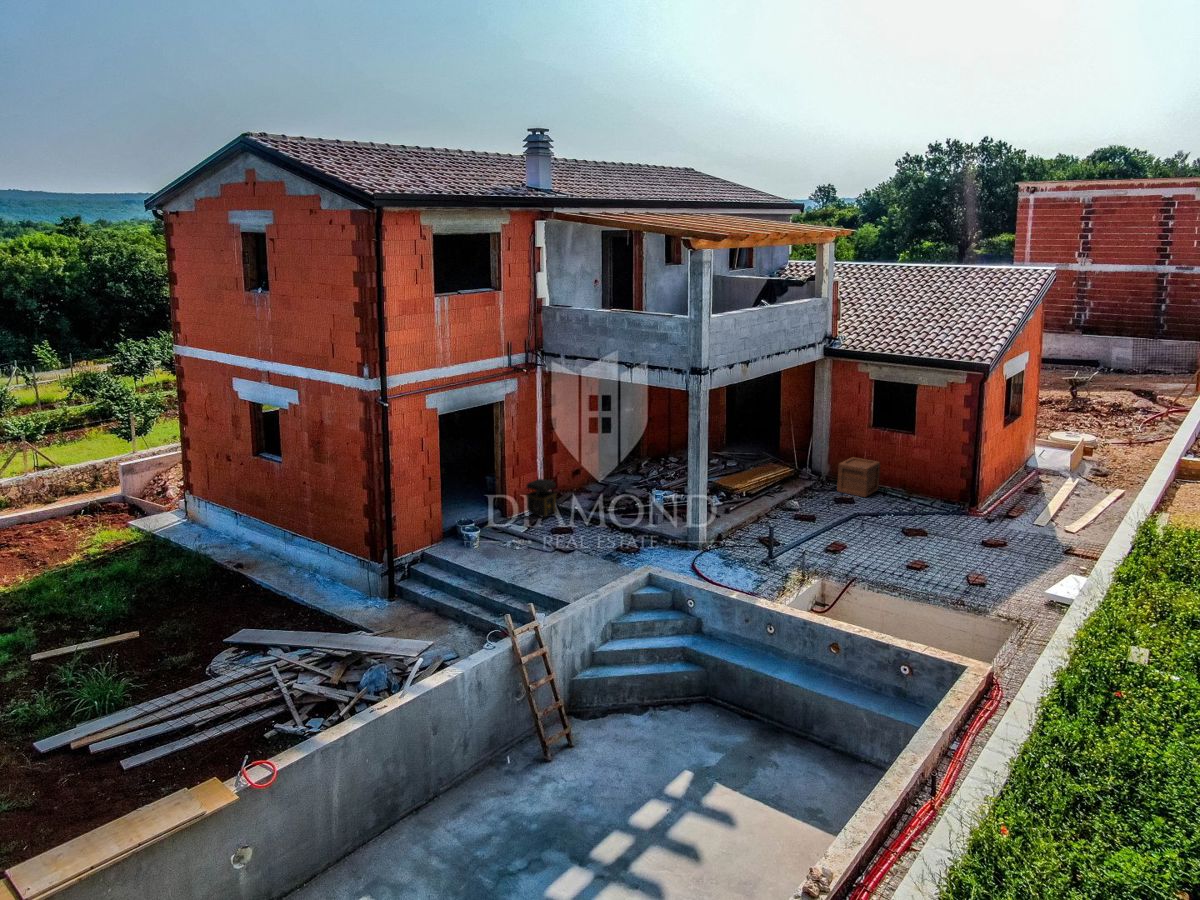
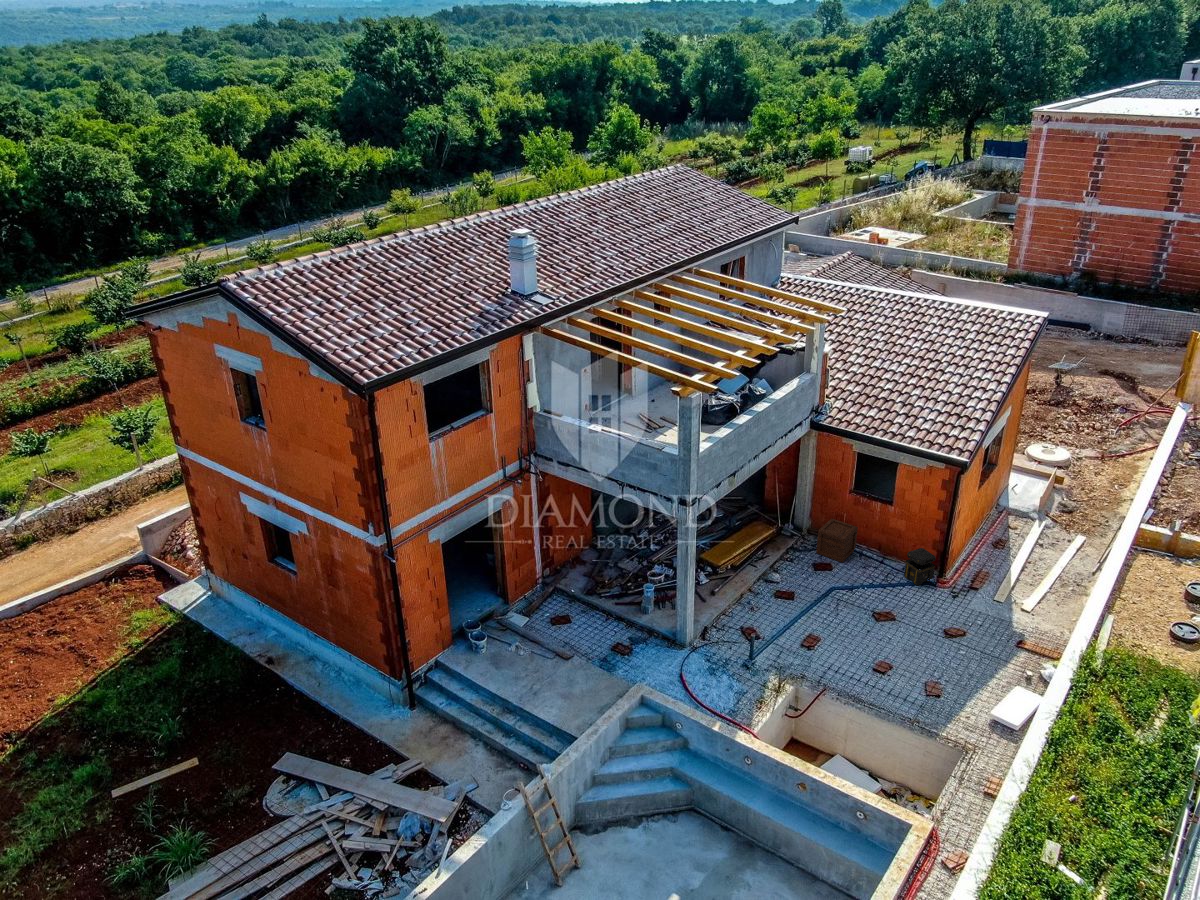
toolbox: present [526,479,557,518] -> present [904,548,936,585]

